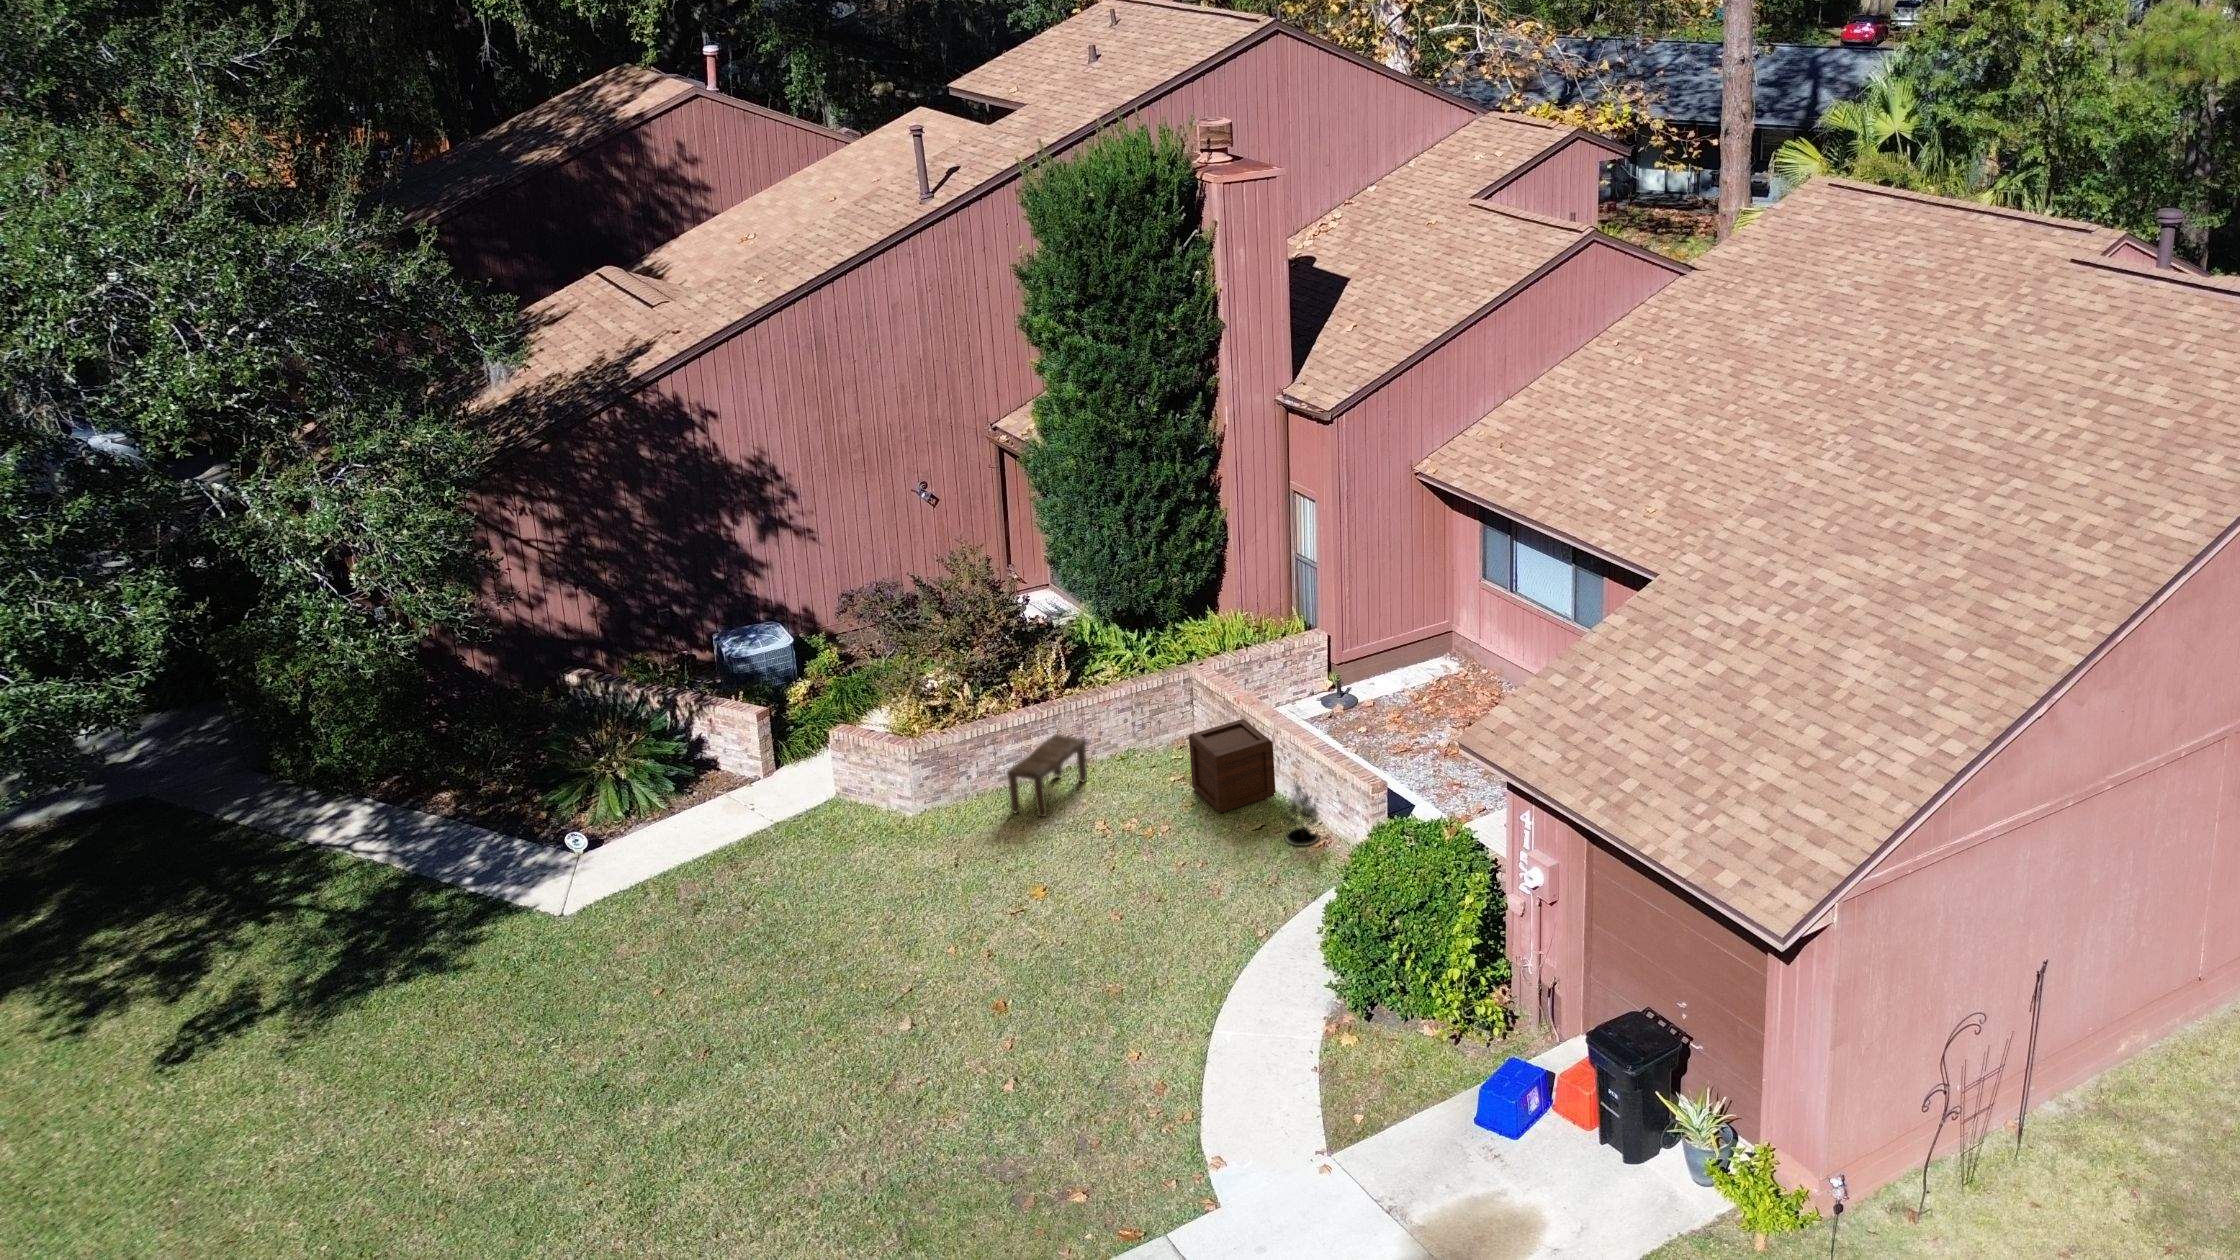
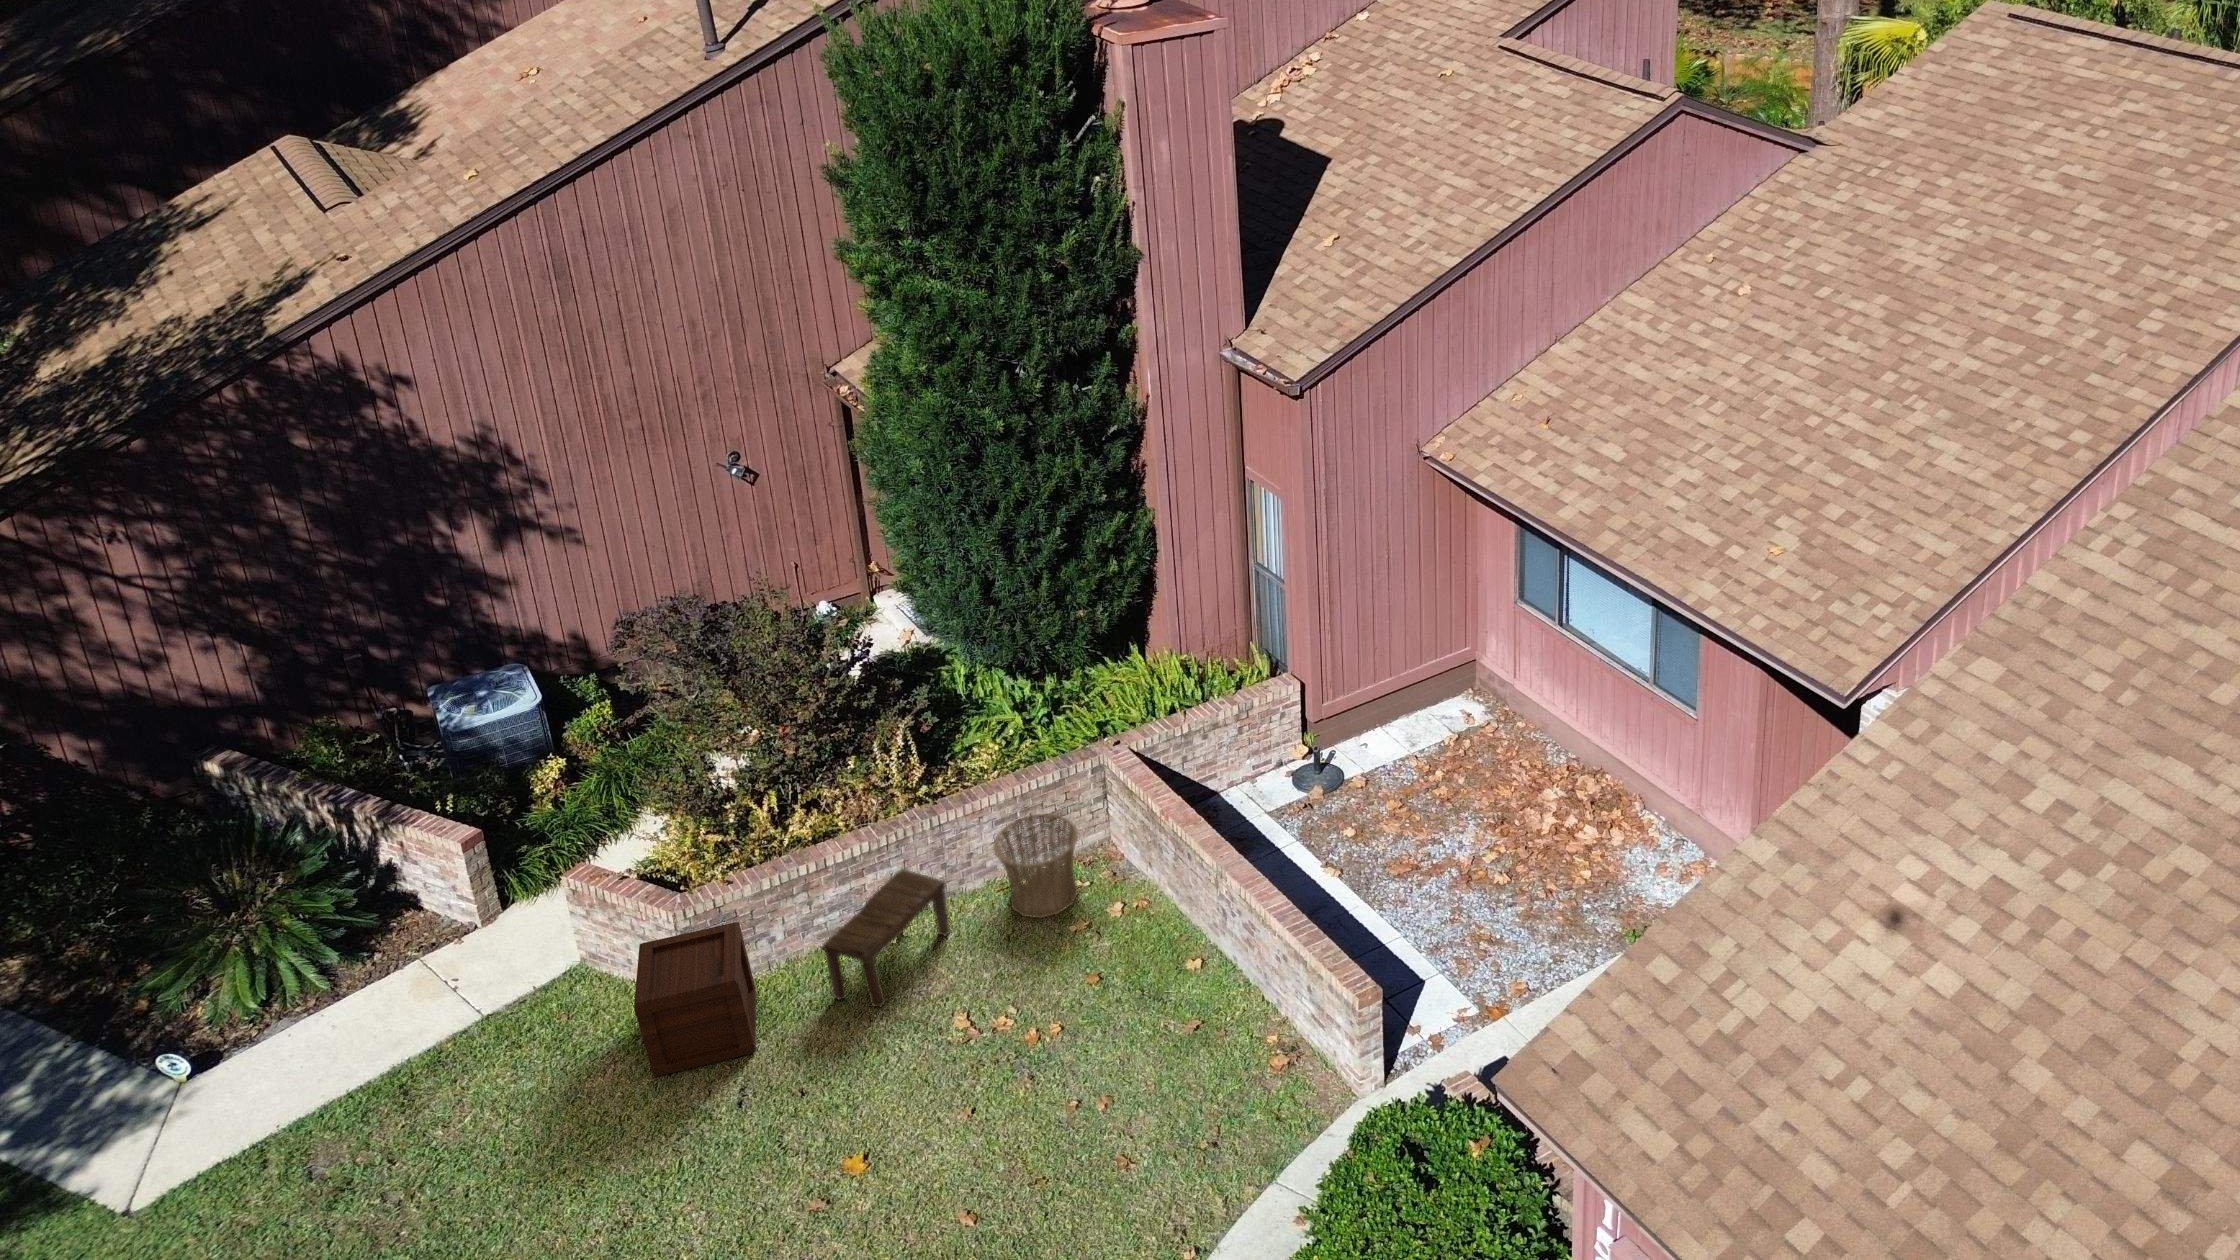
basket: none [1118,704,1177,773] -> present [993,814,1078,918]
wooden crate: present [1189,719,1275,813] -> present [634,922,756,1077]
potted tree: present [1278,779,1320,846] -> none [1214,978,1285,1075]

